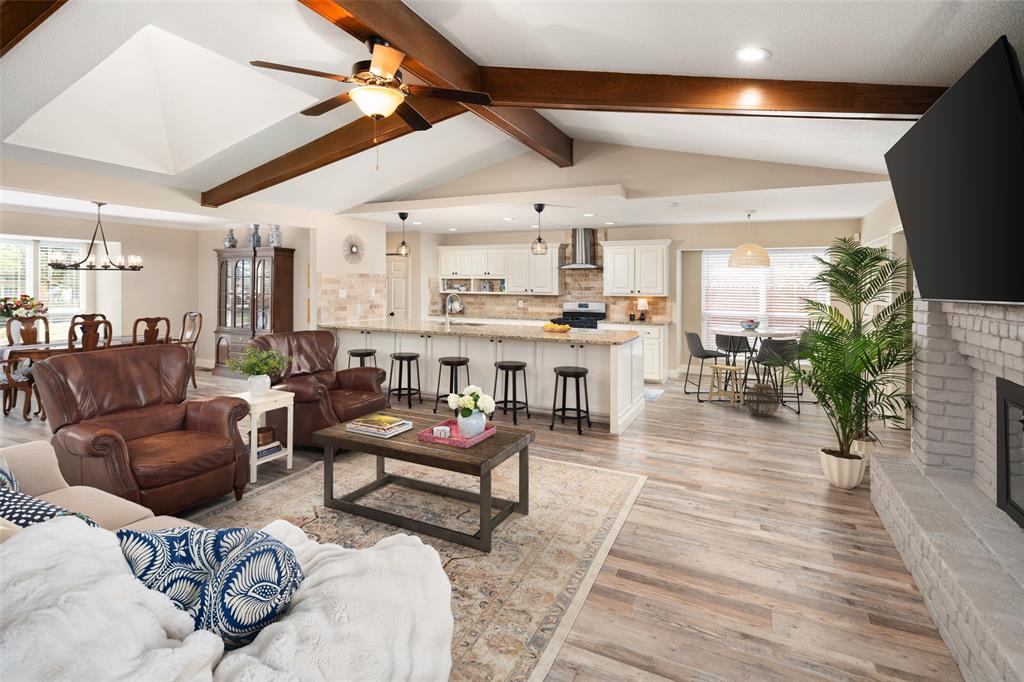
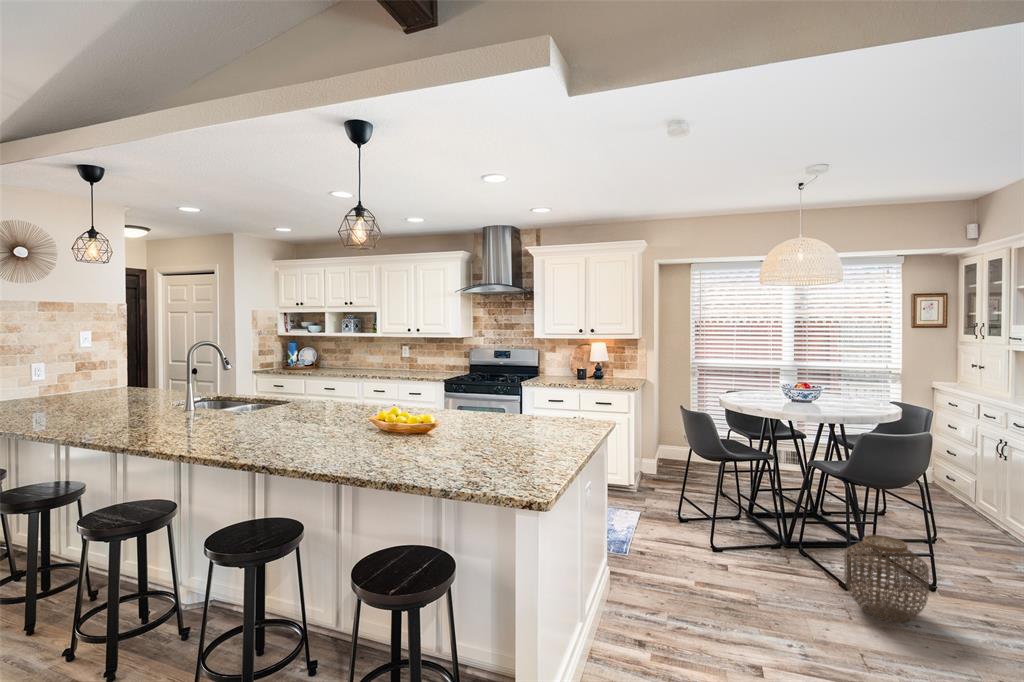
footstool: present [708,365,744,406] -> none [739,474,815,570]

